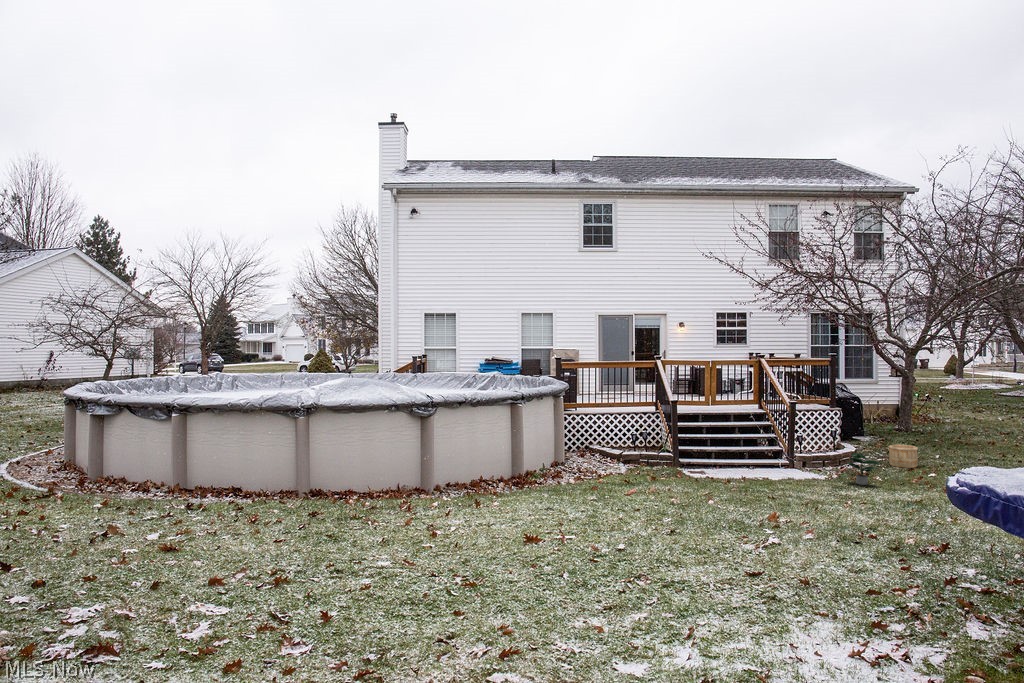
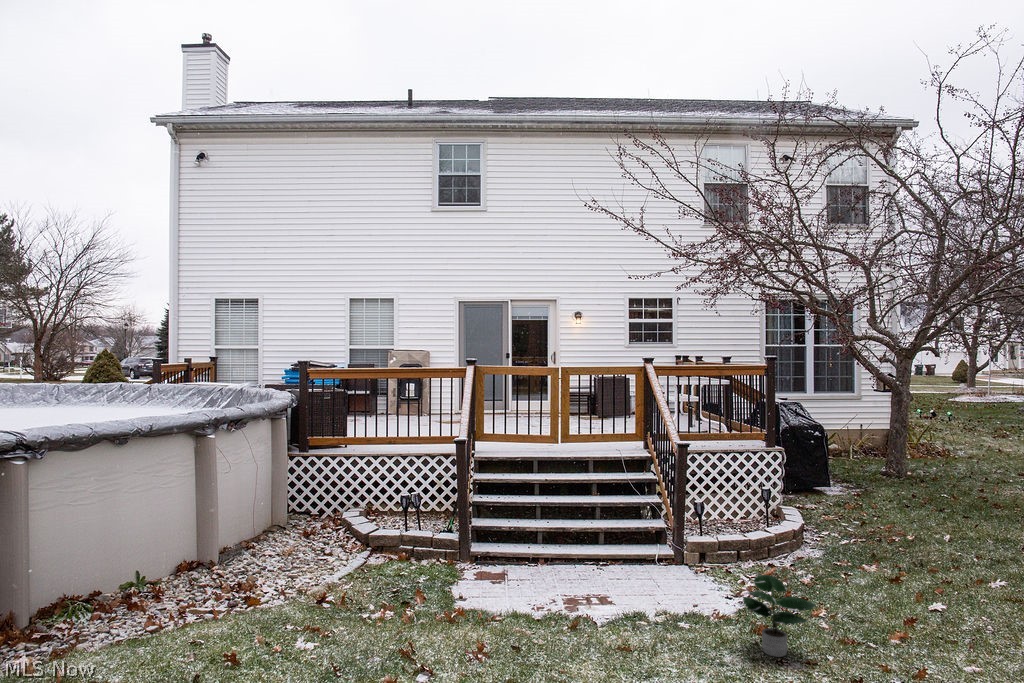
wooden bucket: present [889,444,918,468] -> none [850,530,908,583]

